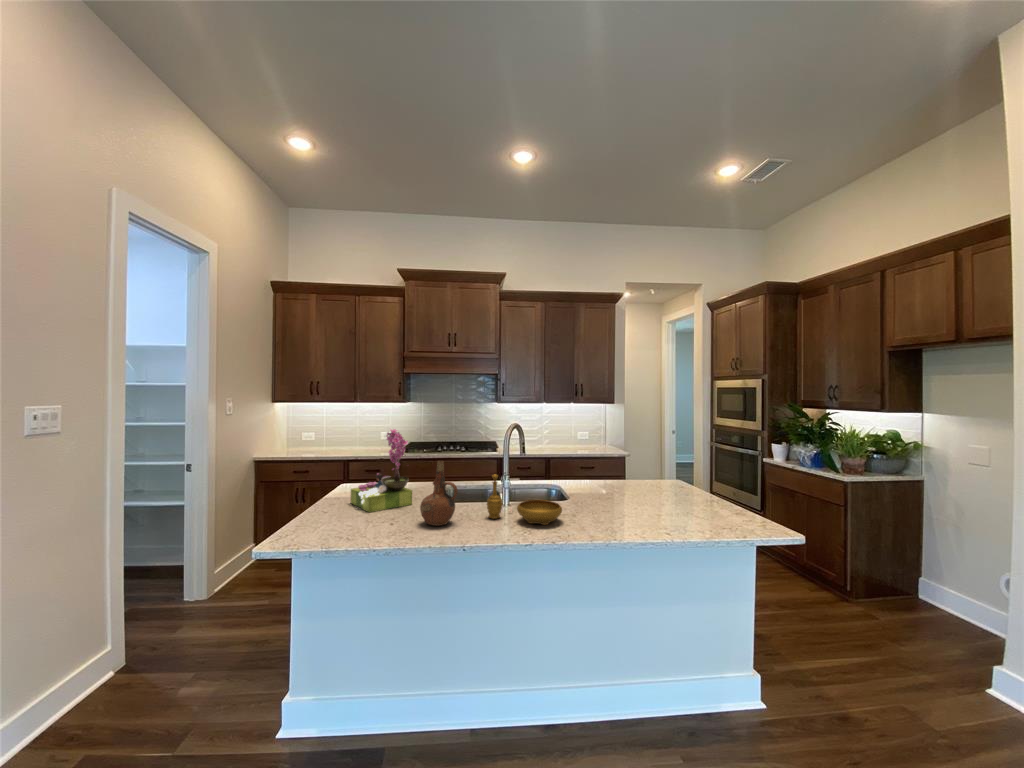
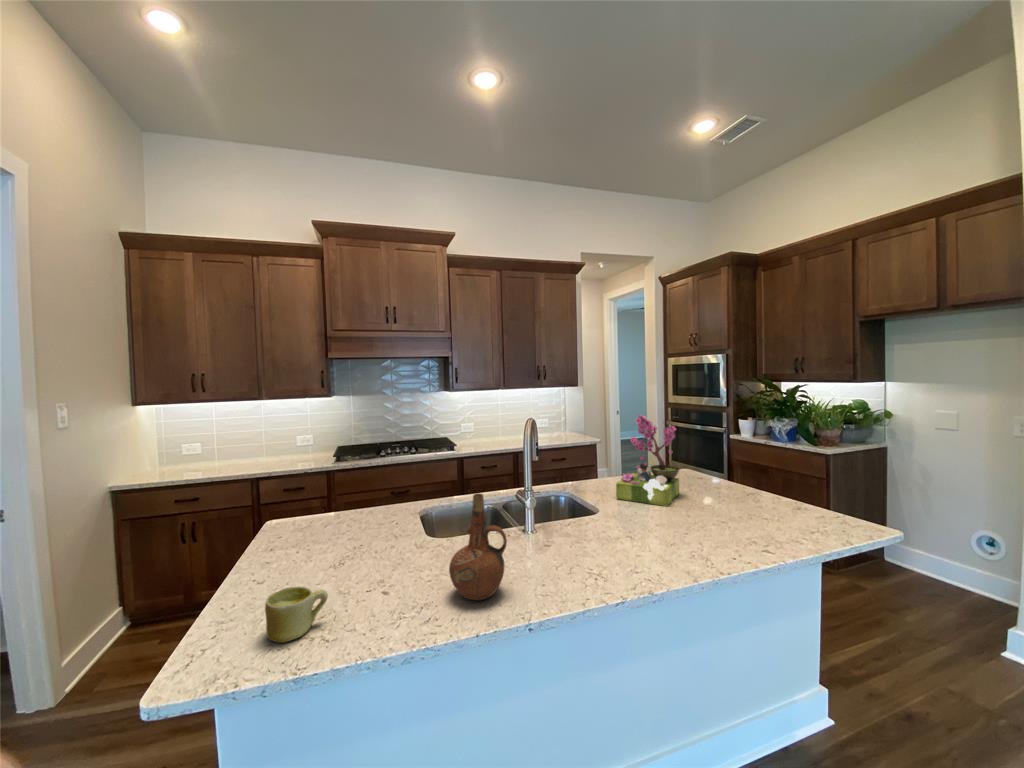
flower arrangement: present [351,429,412,512] -> present [616,415,680,506]
decorative bowl: present [487,474,562,525] -> none [539,502,653,571]
mug: none [316,503,350,529] -> present [265,586,328,643]

